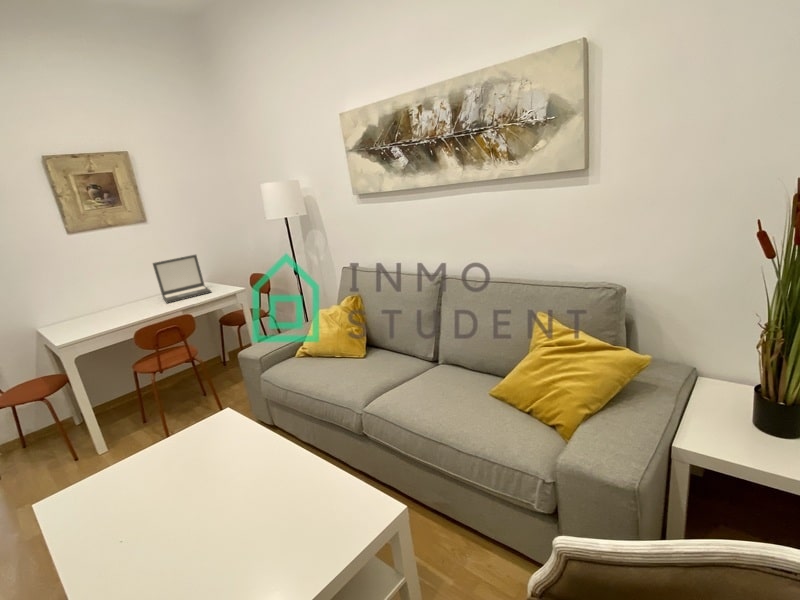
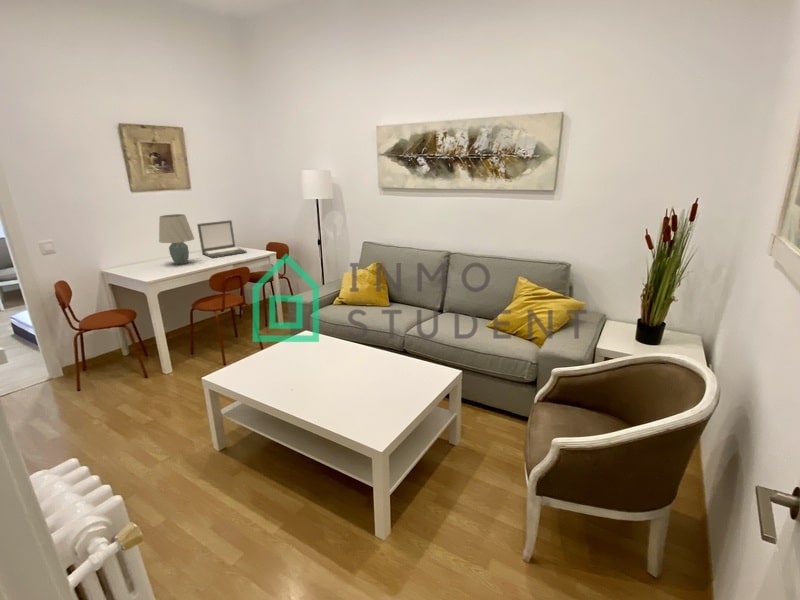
table lamp: none [92,255,139,315] -> present [159,214,194,264]

